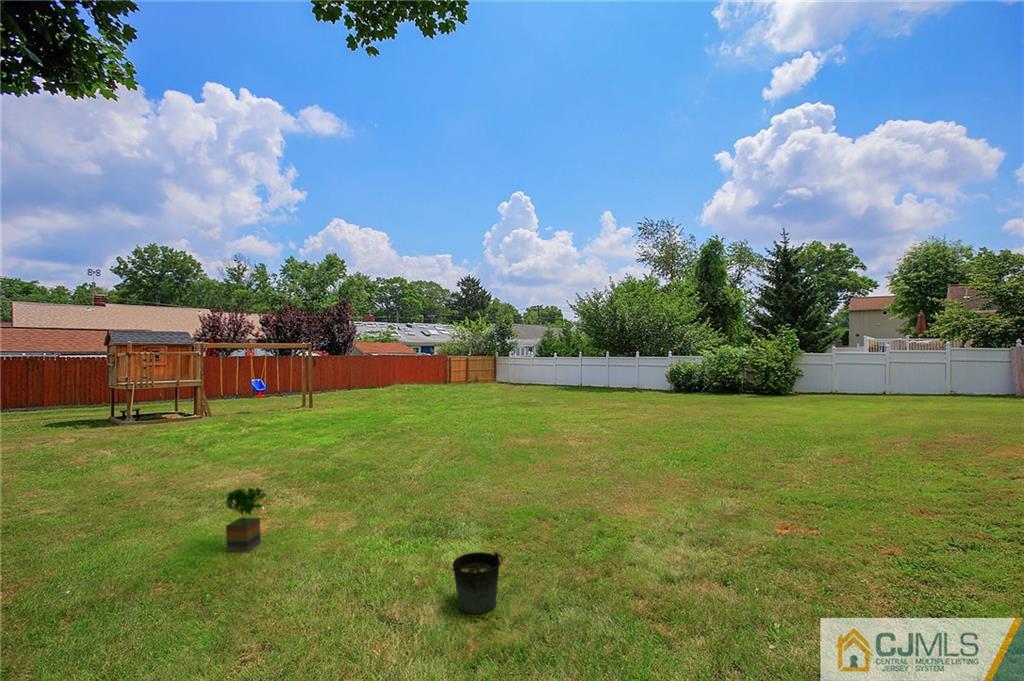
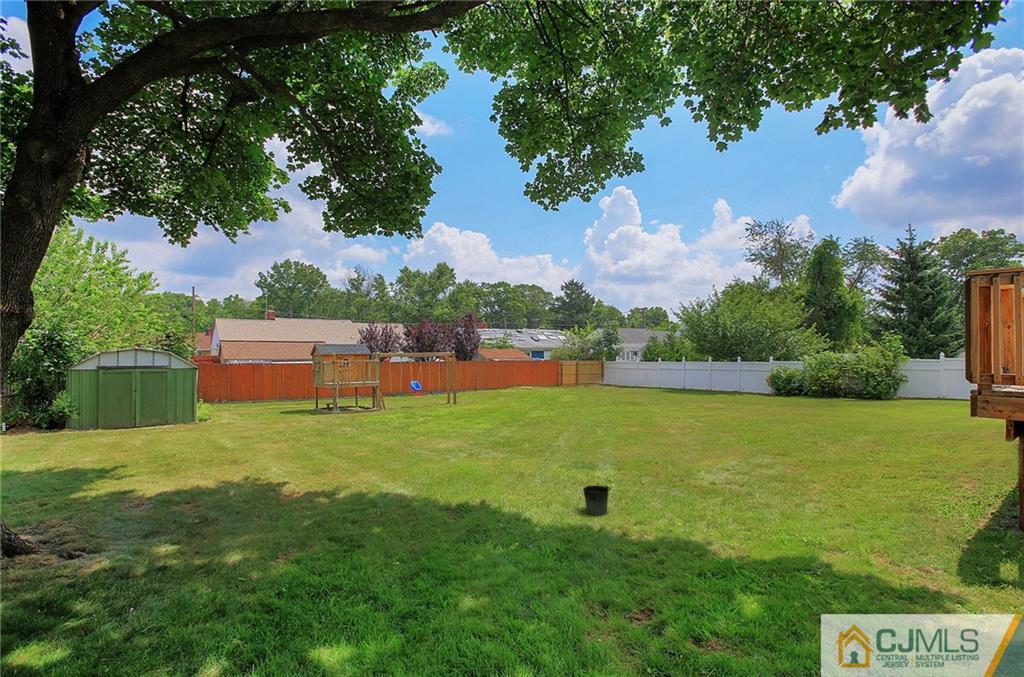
potted tree: present [225,488,266,552] -> none [450,449,472,485]

